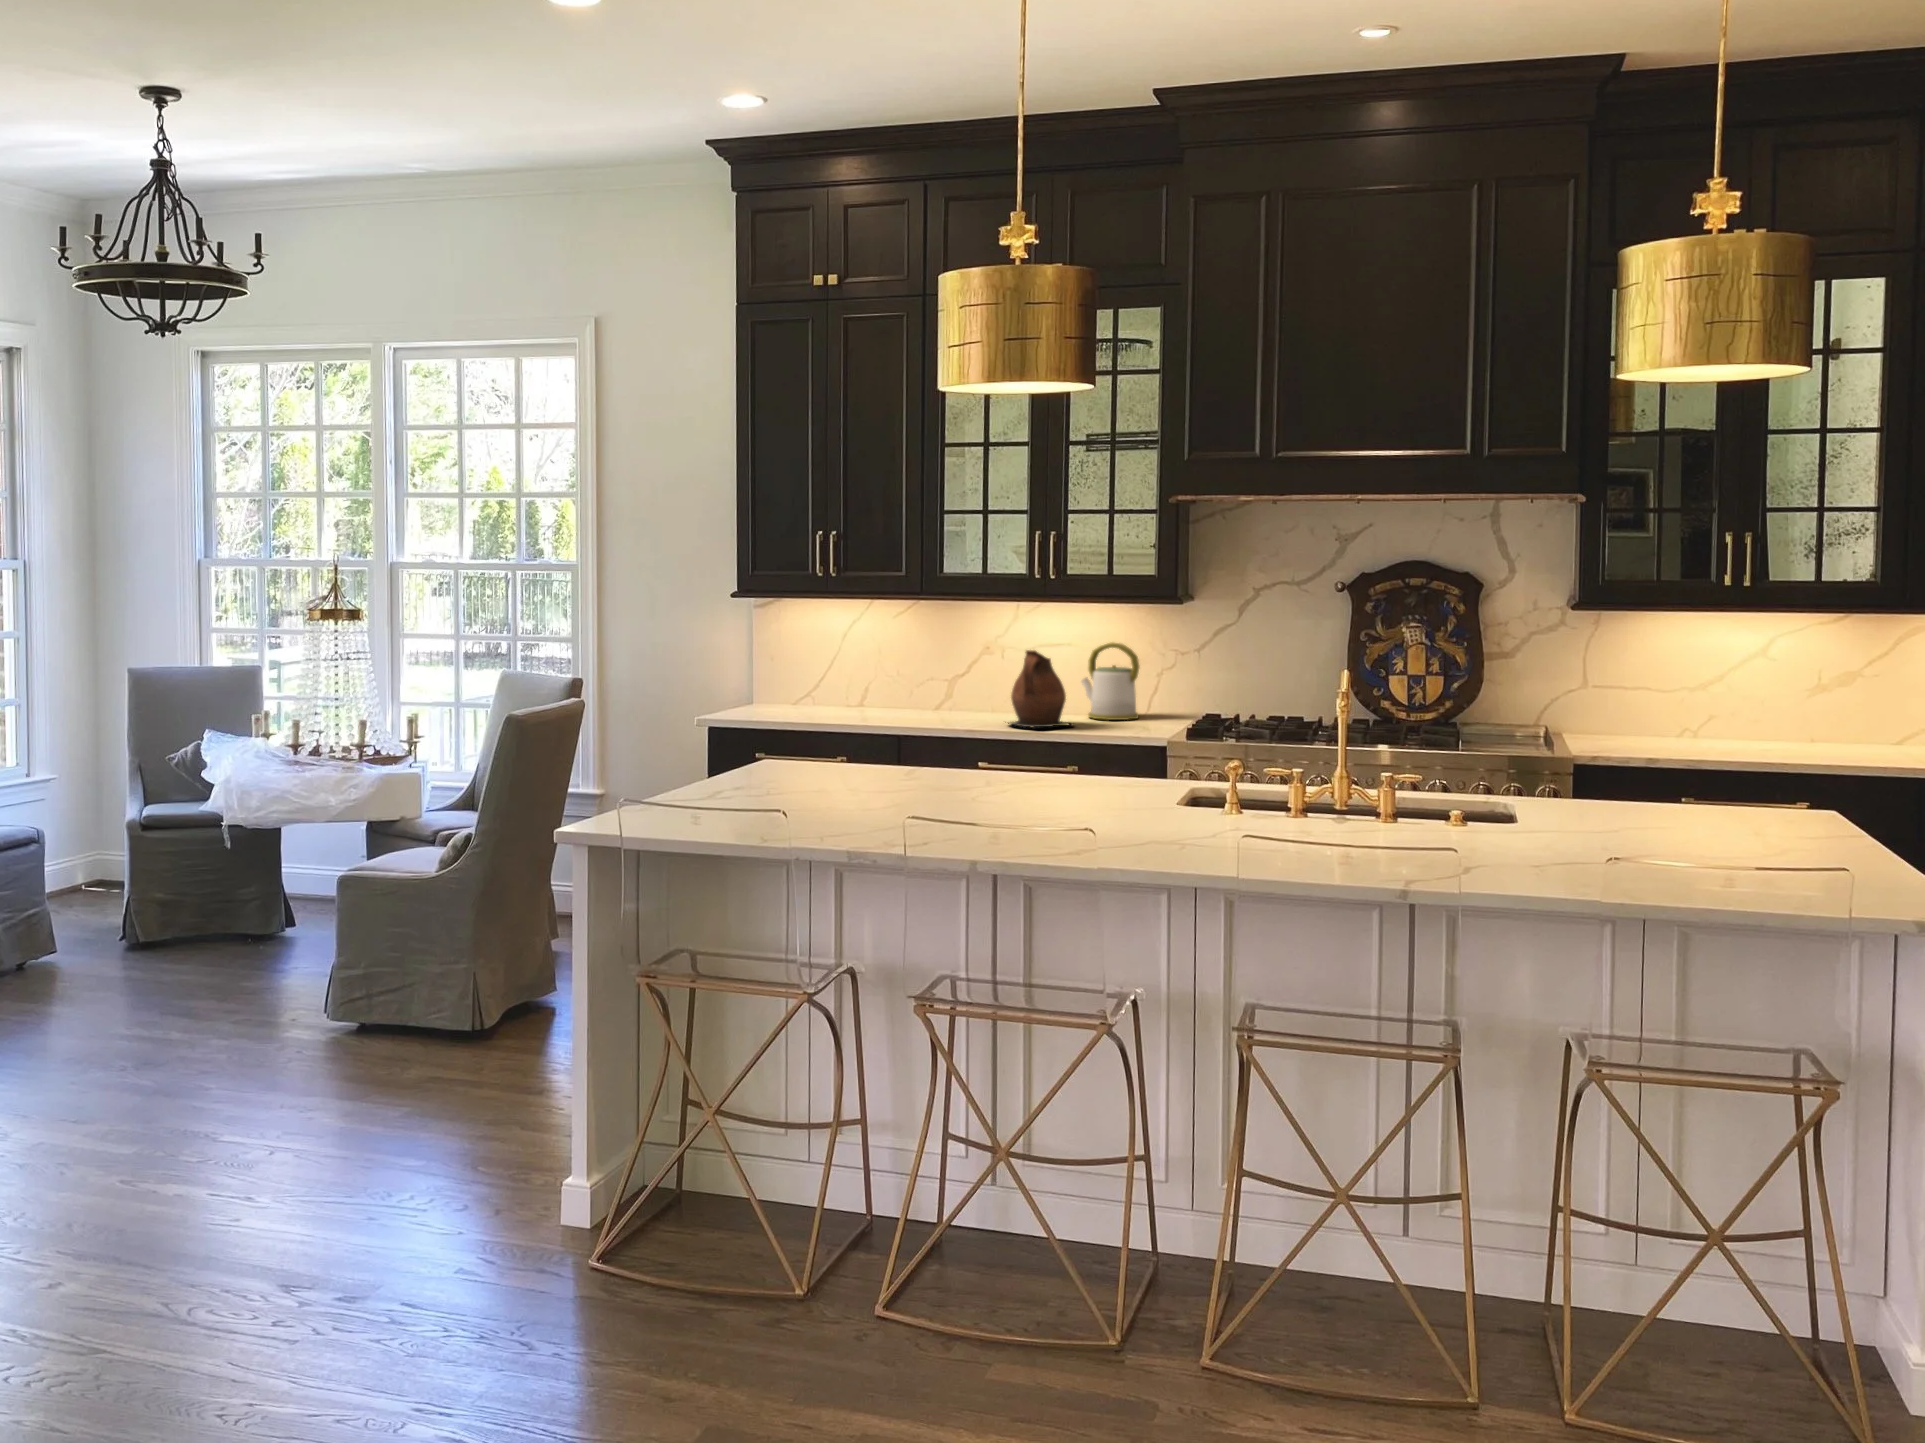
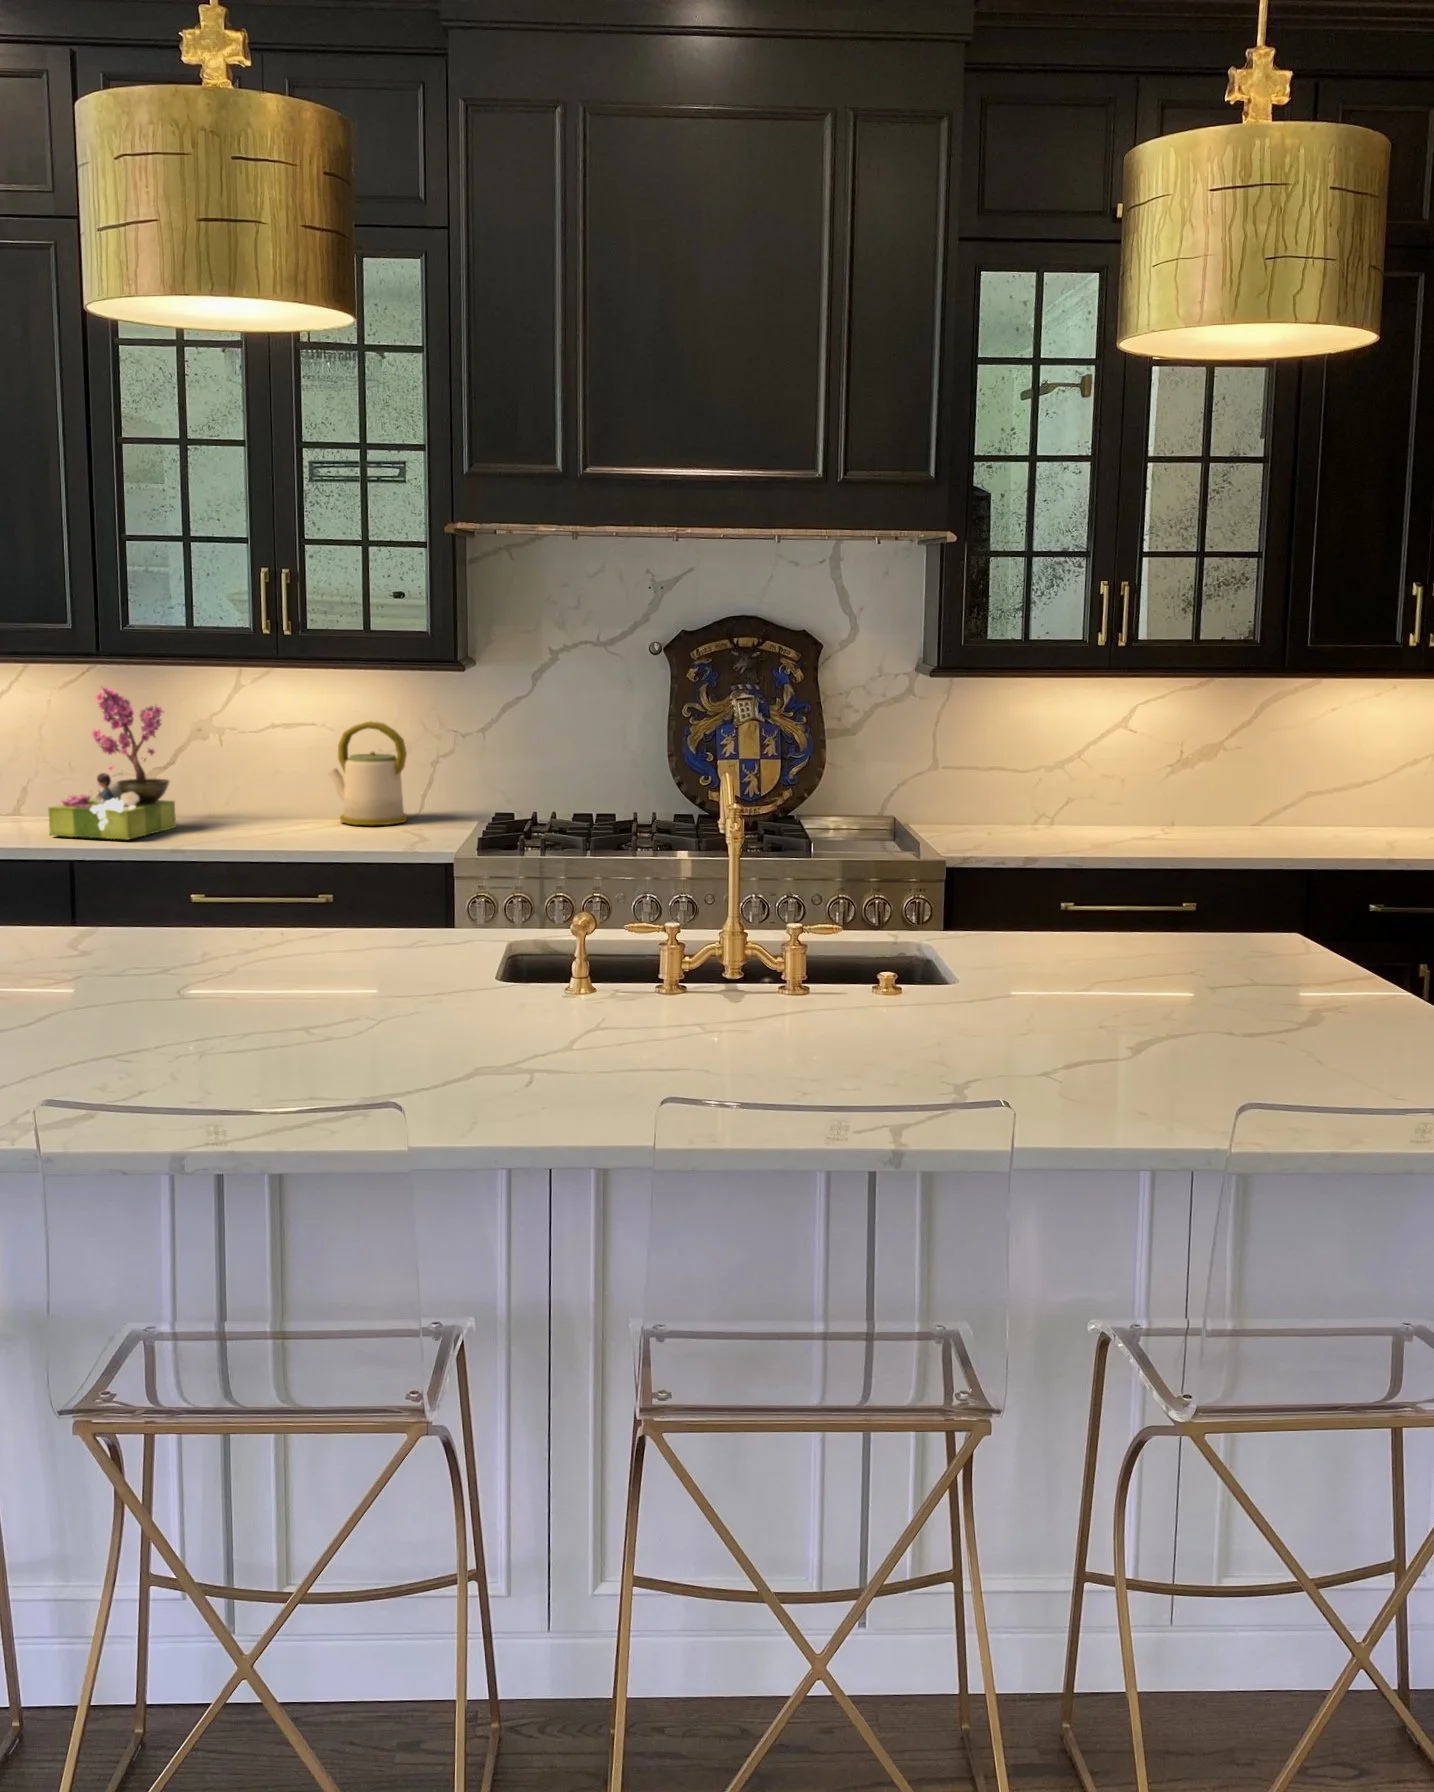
flower arrangement: none [884,613,969,723] -> present [48,687,176,840]
ceramic pitcher: present [1005,650,1073,727] -> none [223,735,325,842]

